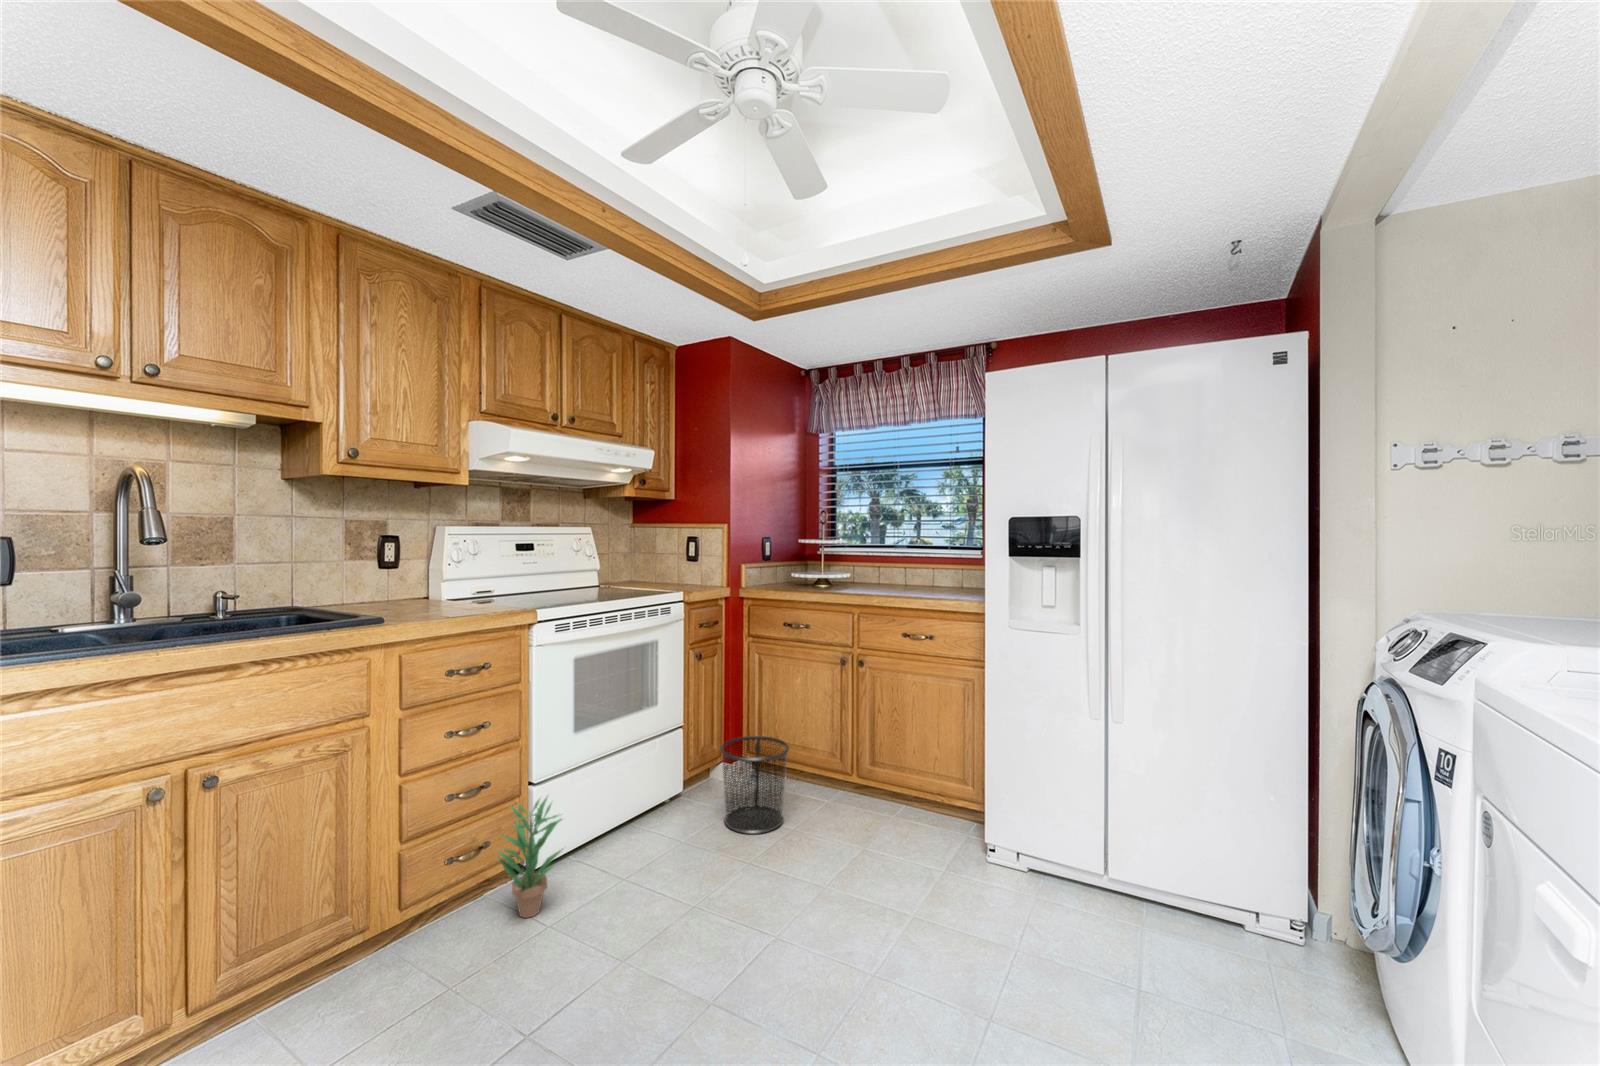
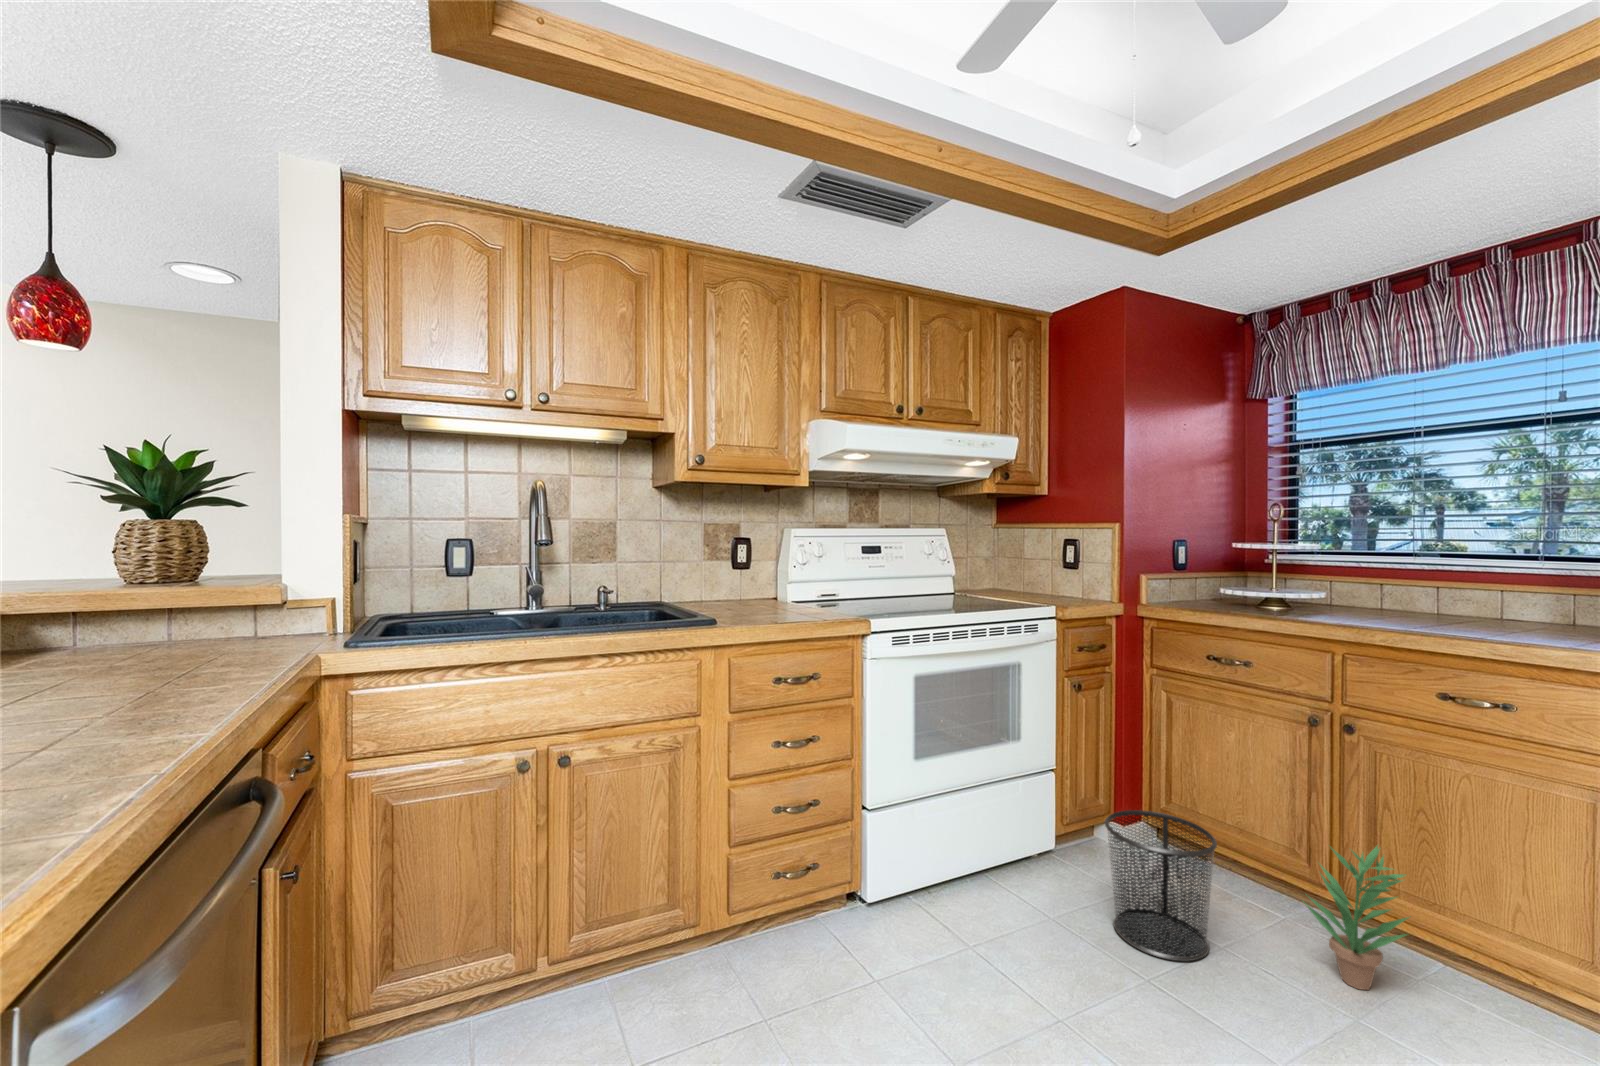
potted plant: present [498,797,562,918] -> present [1305,846,1408,990]

